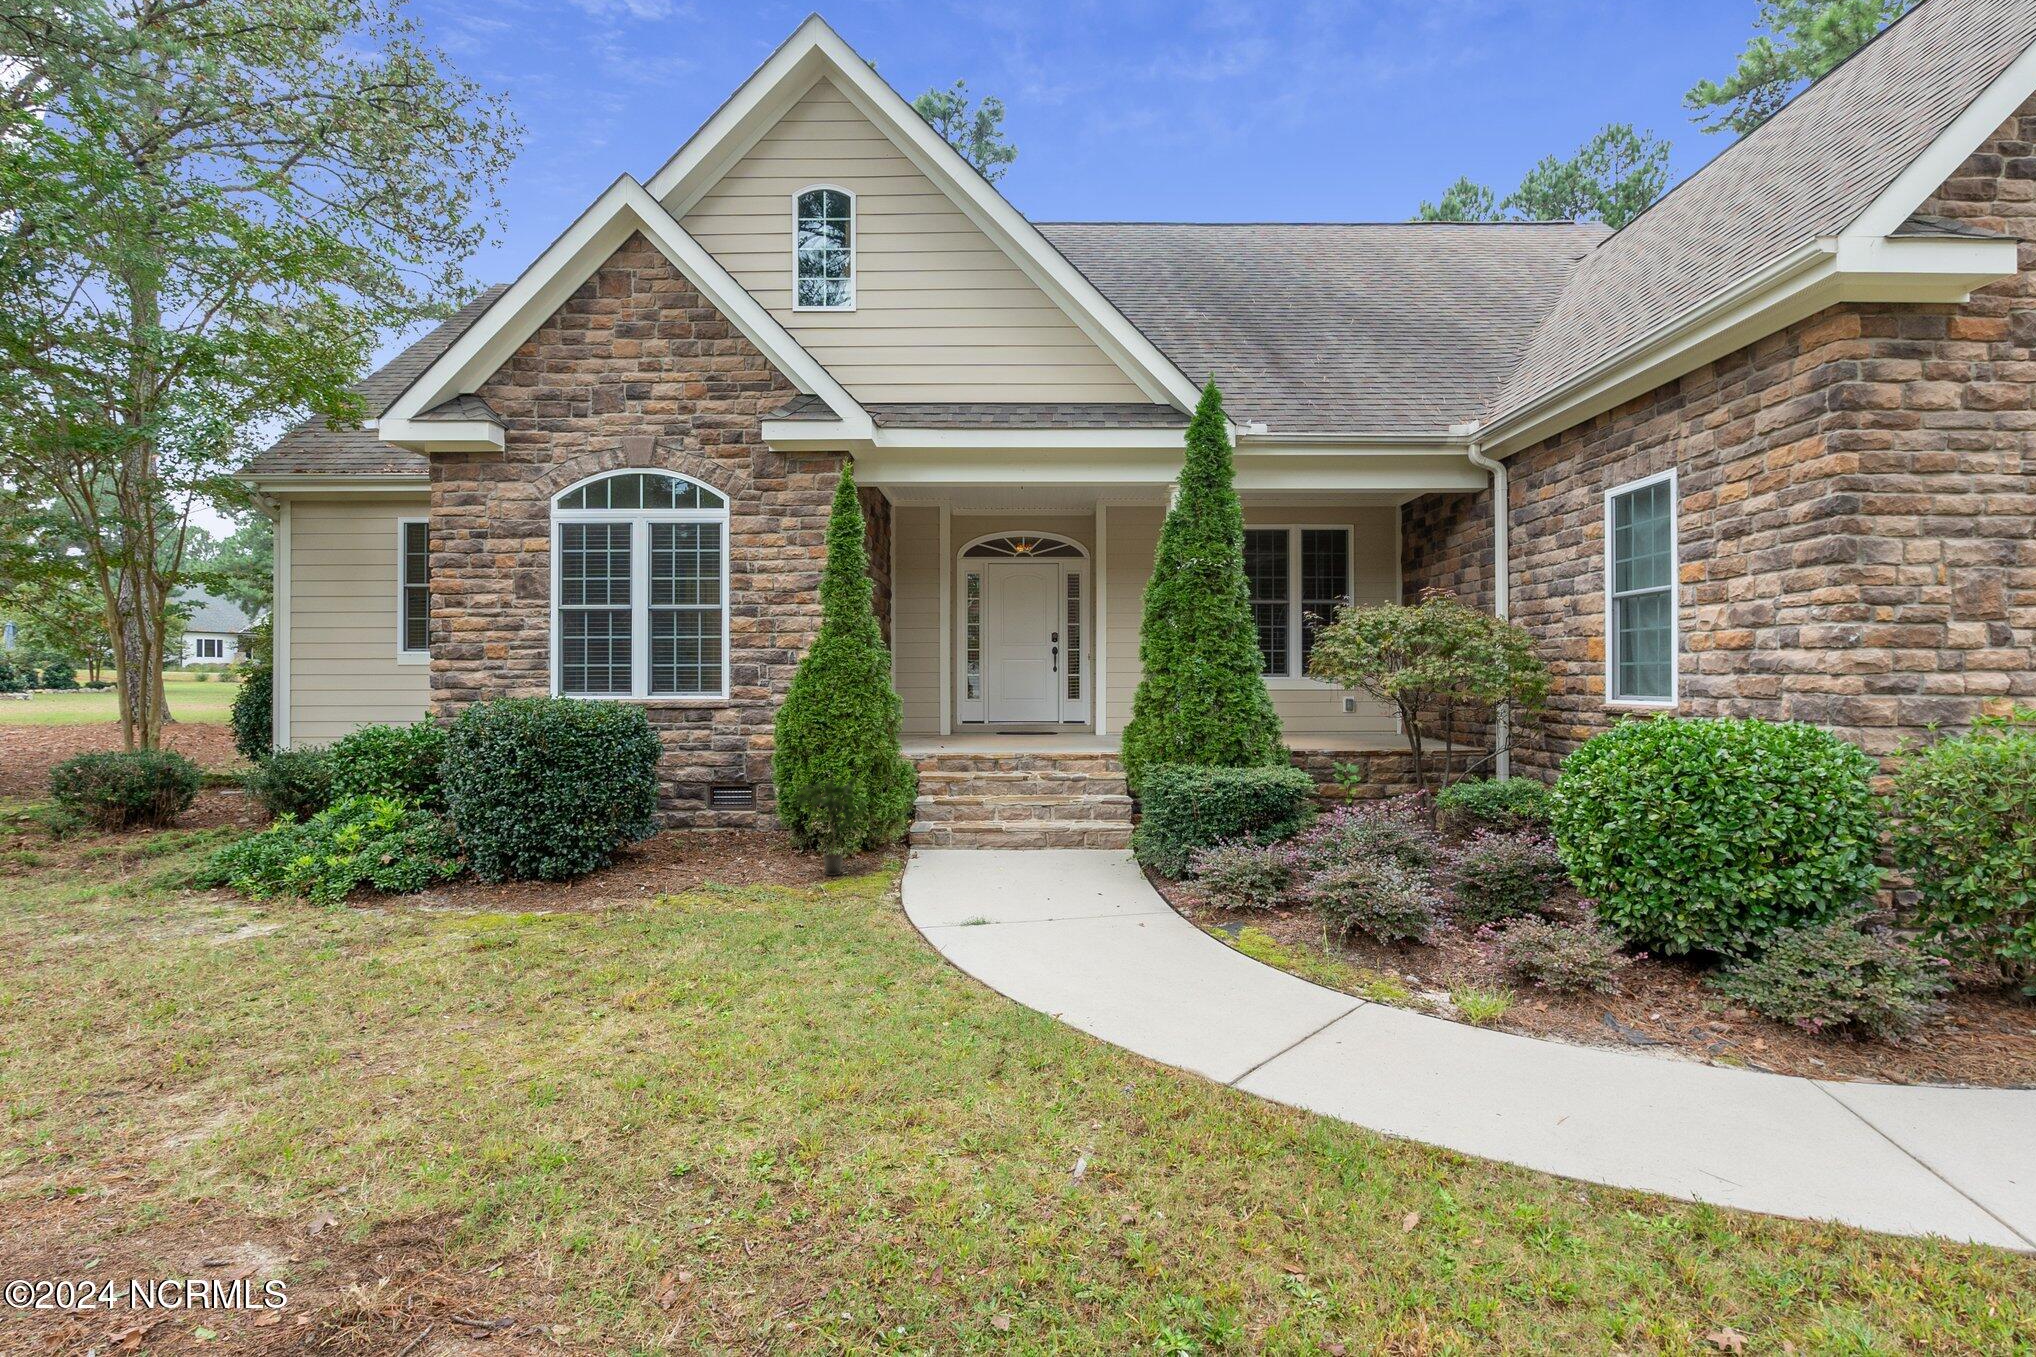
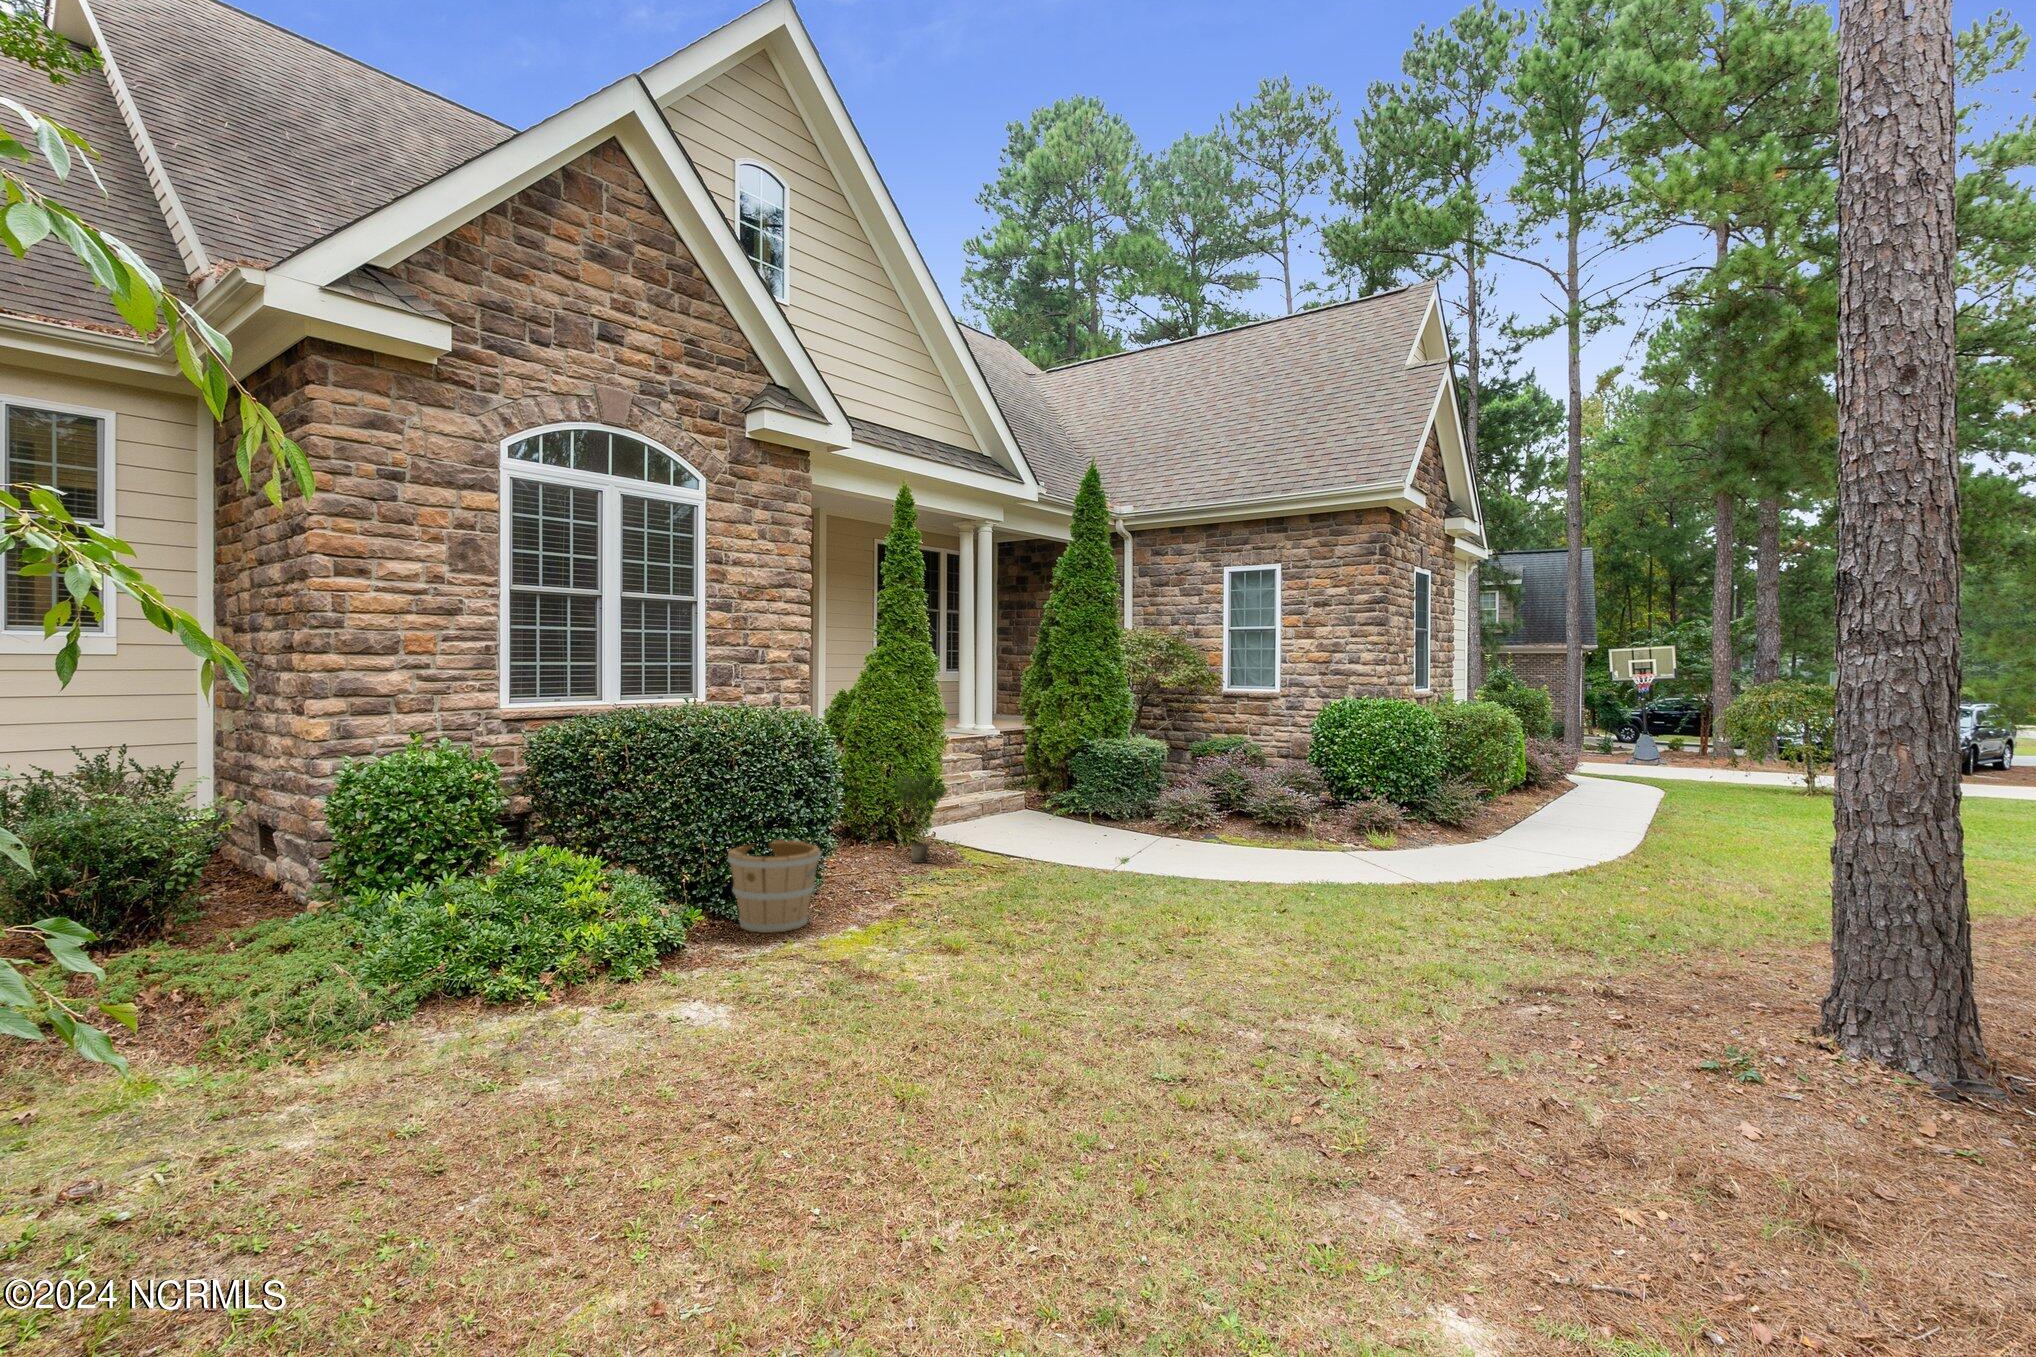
wooden bucket: none [477,822,569,904] -> present [728,840,821,933]

